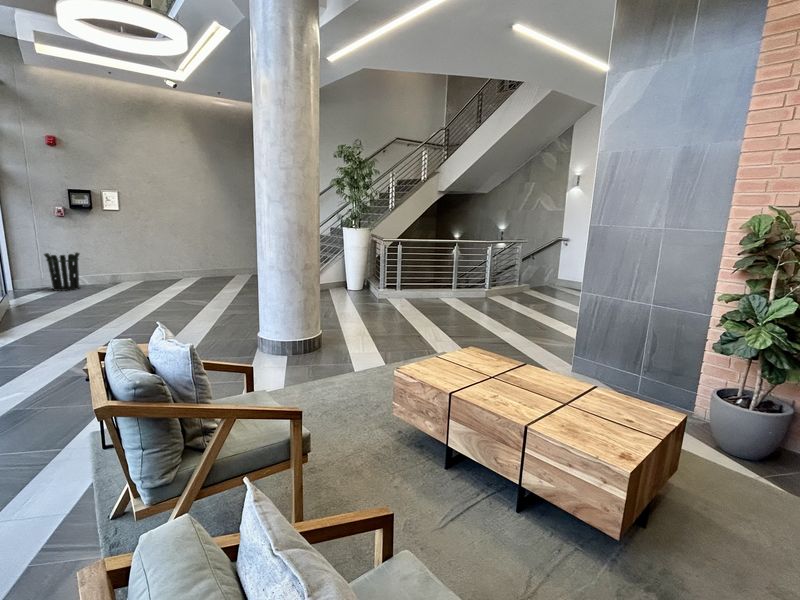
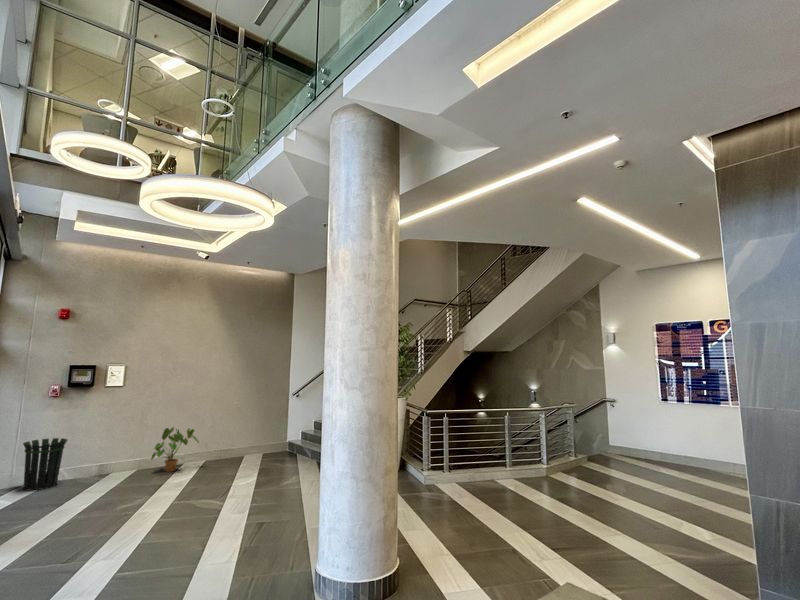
house plant: none [153,249,194,284] -> present [151,427,199,472]

